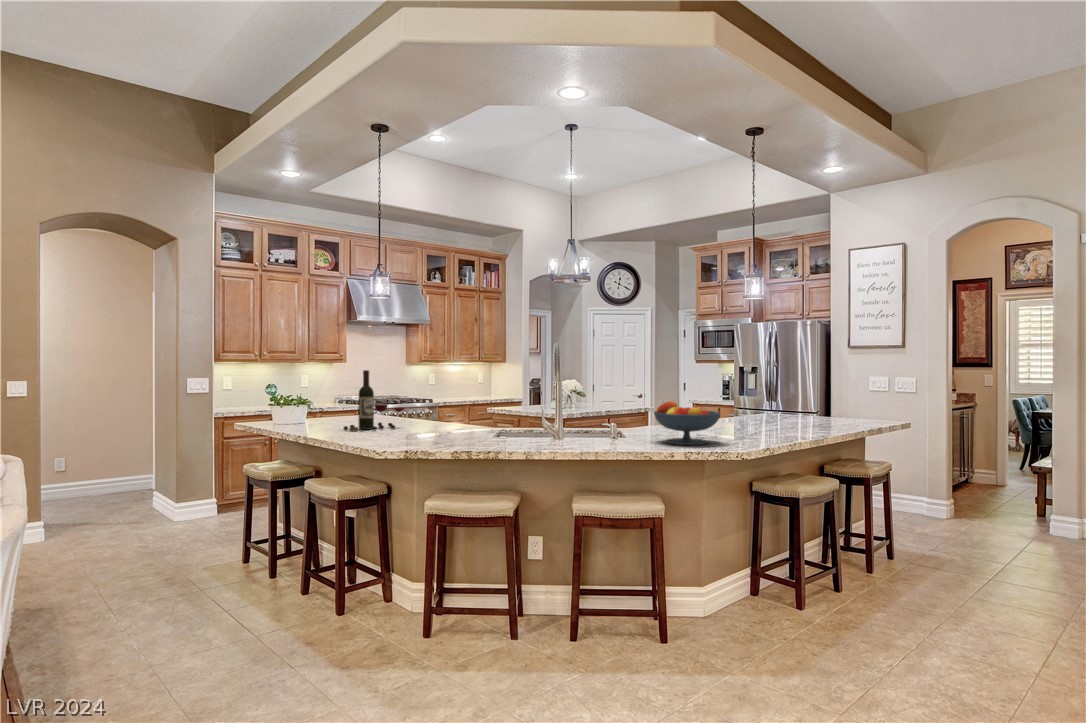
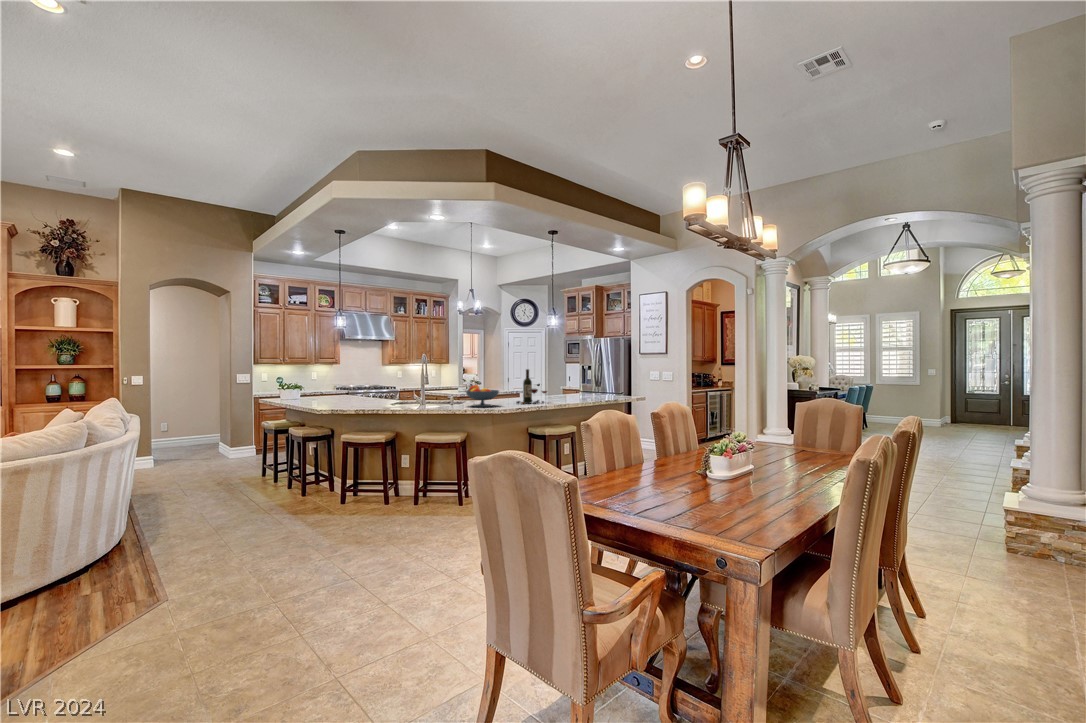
wine bottle: present [344,370,404,431] -> present [516,369,547,404]

